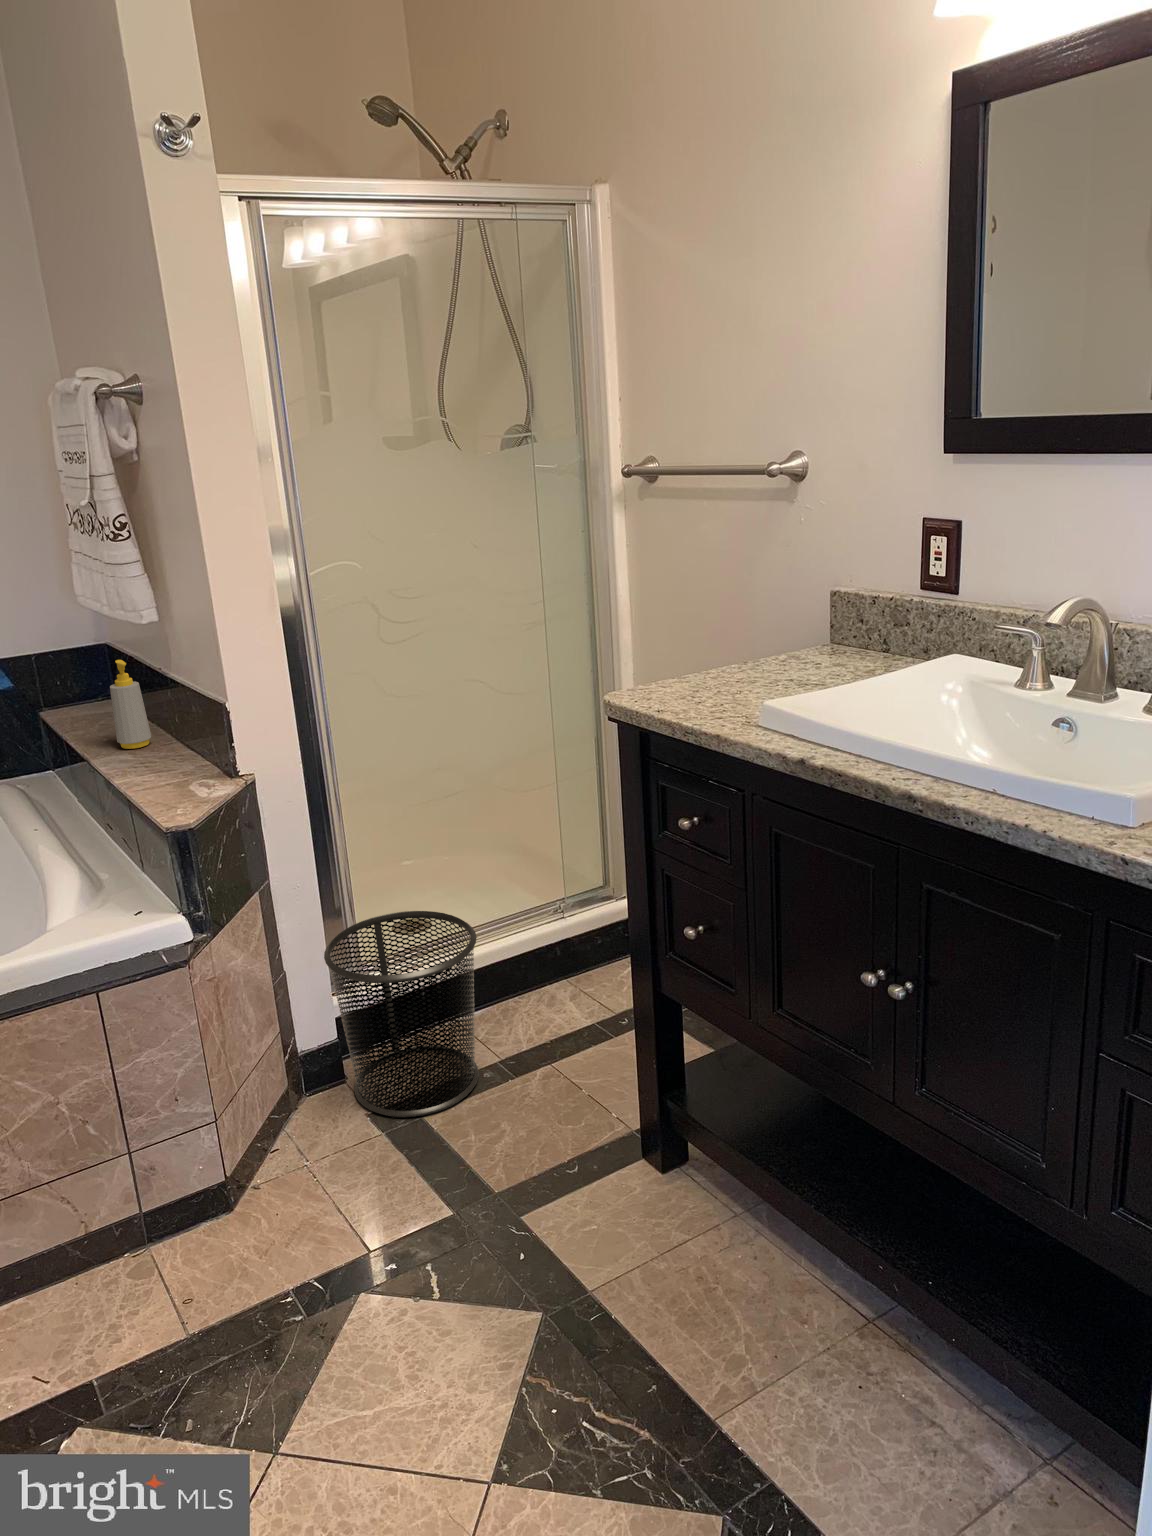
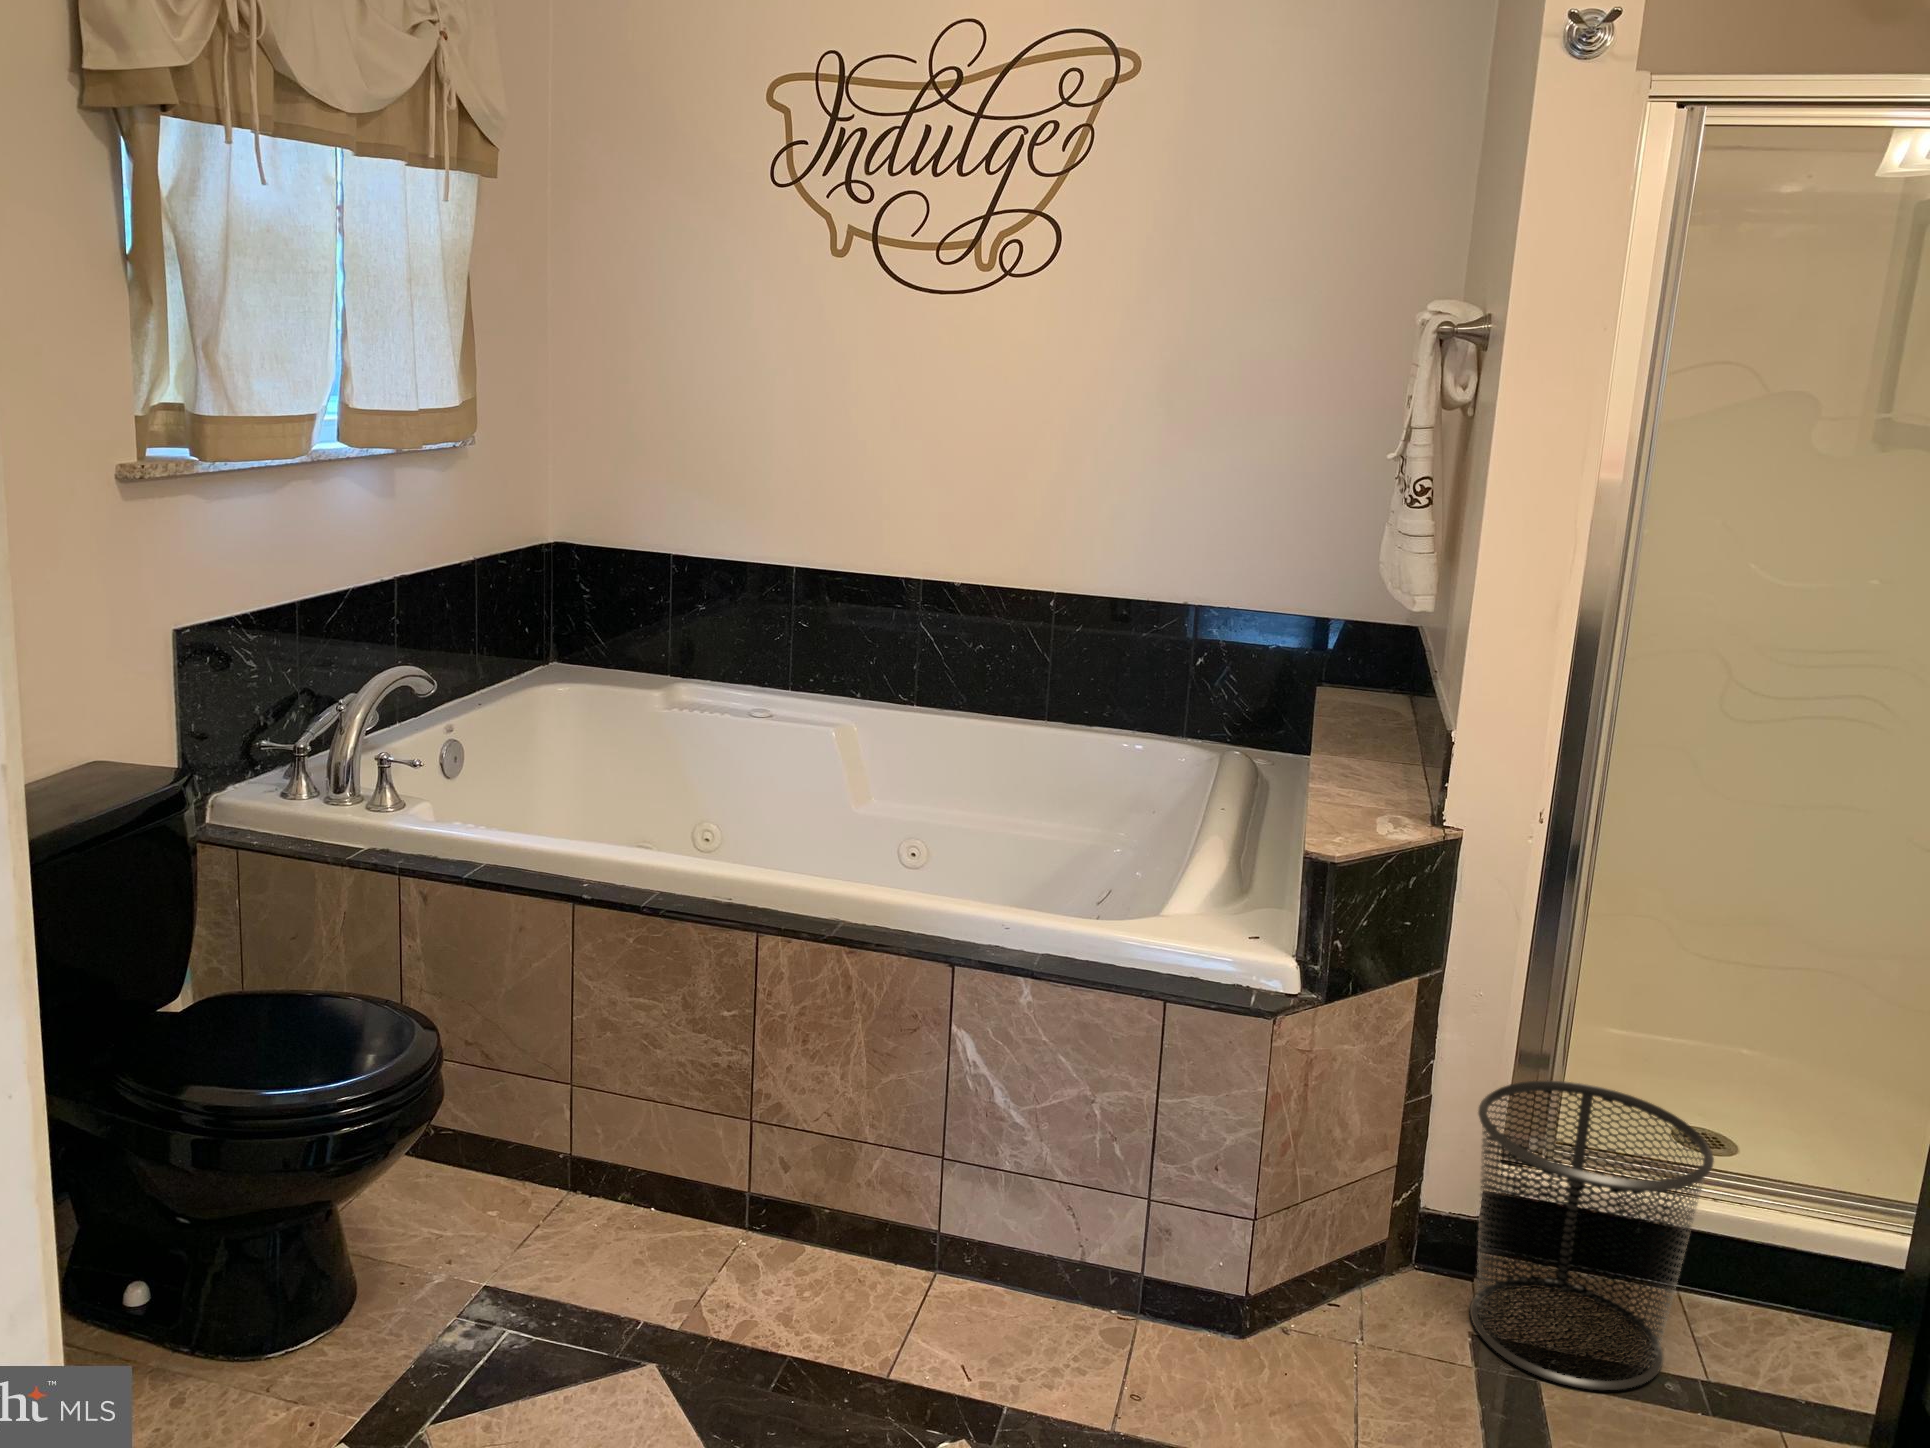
soap bottle: present [110,660,151,749] -> none [1349,651,1395,761]

